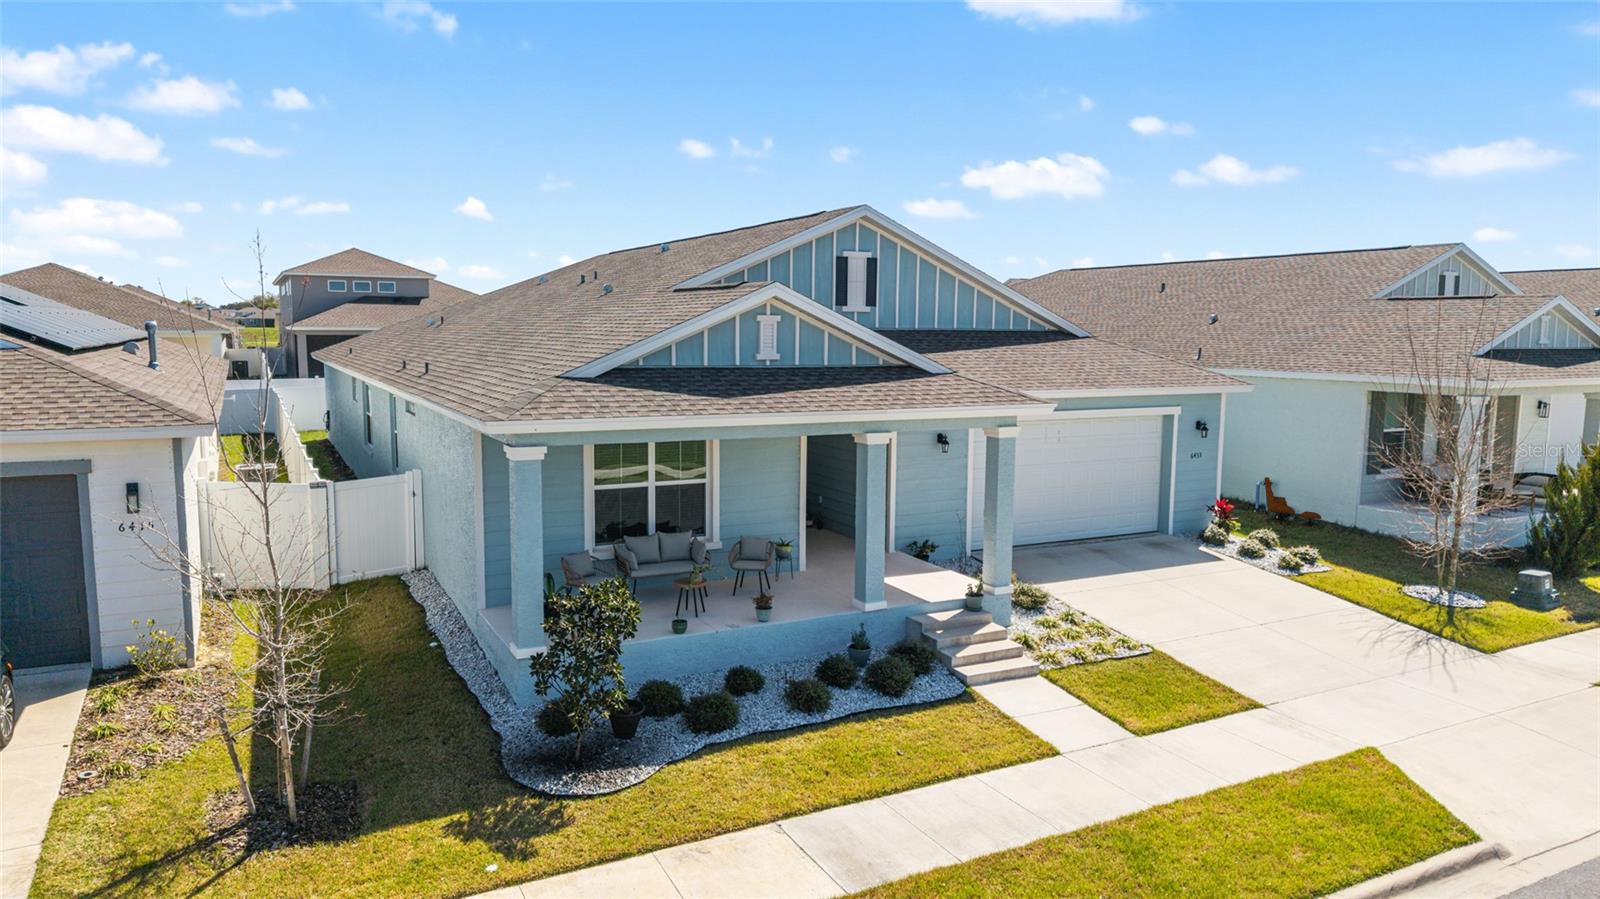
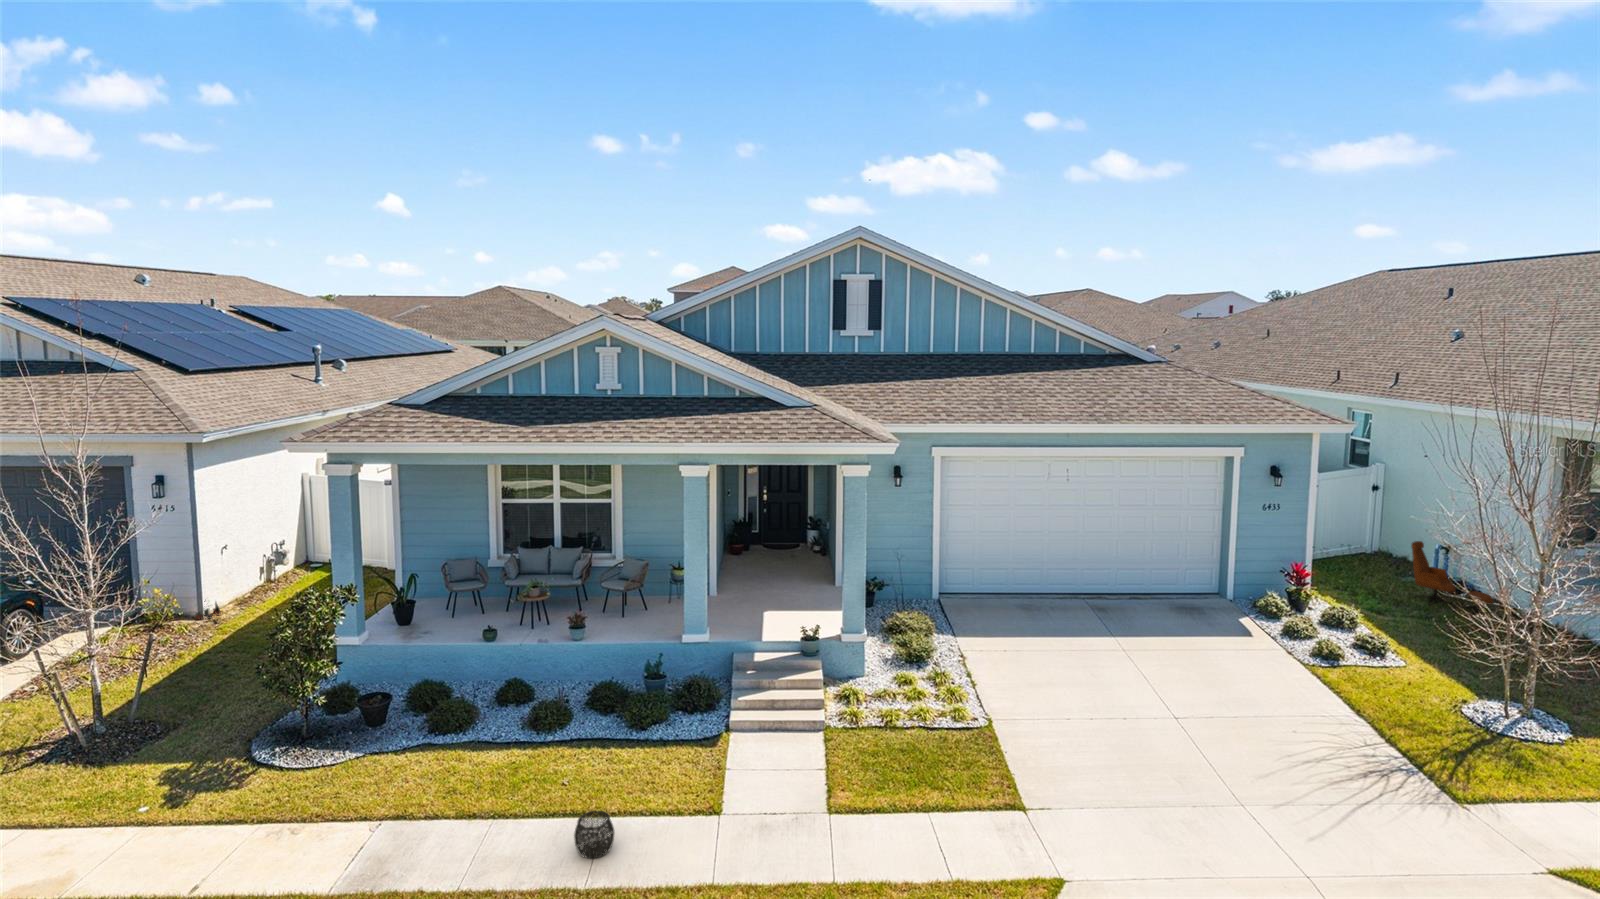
potted plant: none [190,641,220,672] -> present [195,600,220,619]
woven basket: none [1015,738,1052,780] -> present [574,811,614,858]

